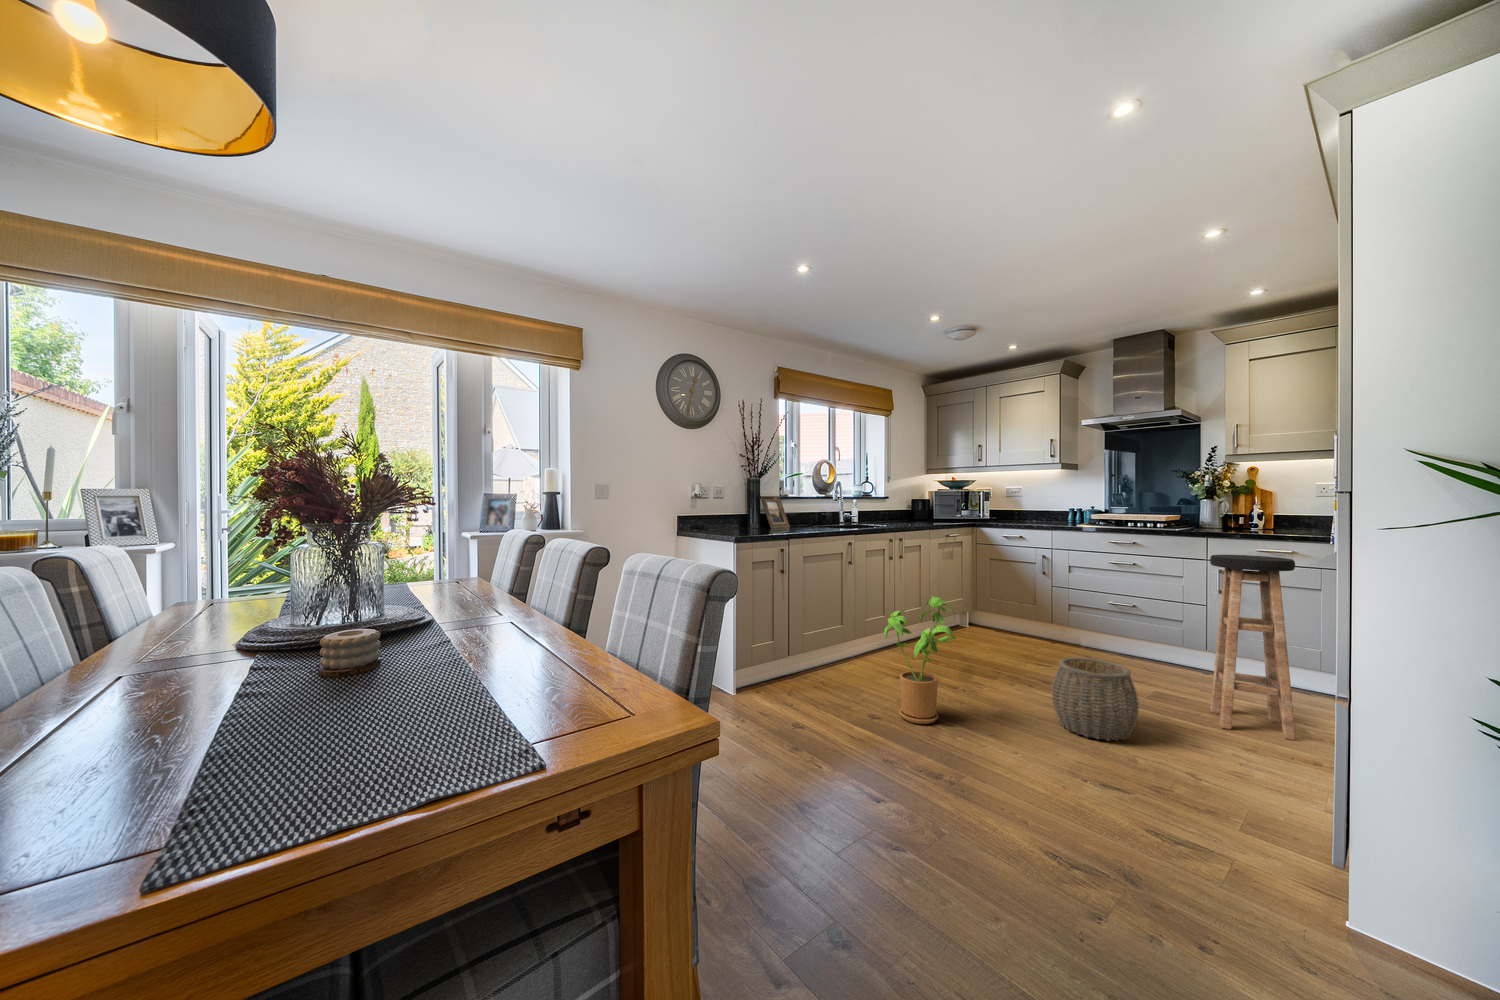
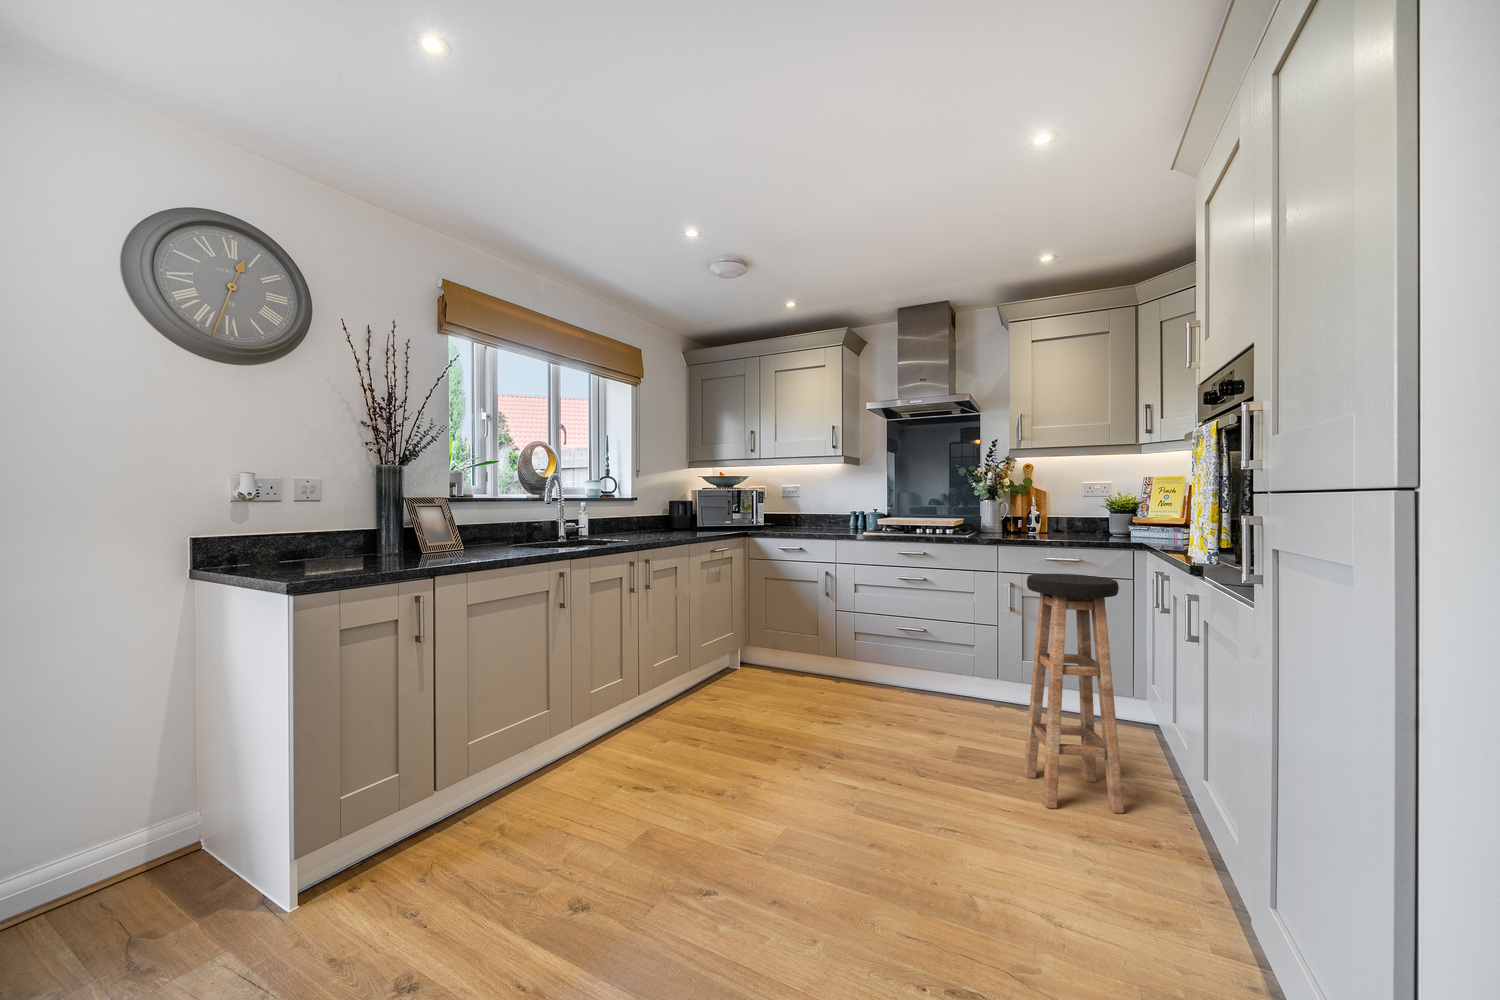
house plant: present [884,597,956,724] -> none [594,674,713,909]
woven basket: present [1052,657,1139,741] -> none [851,738,967,878]

